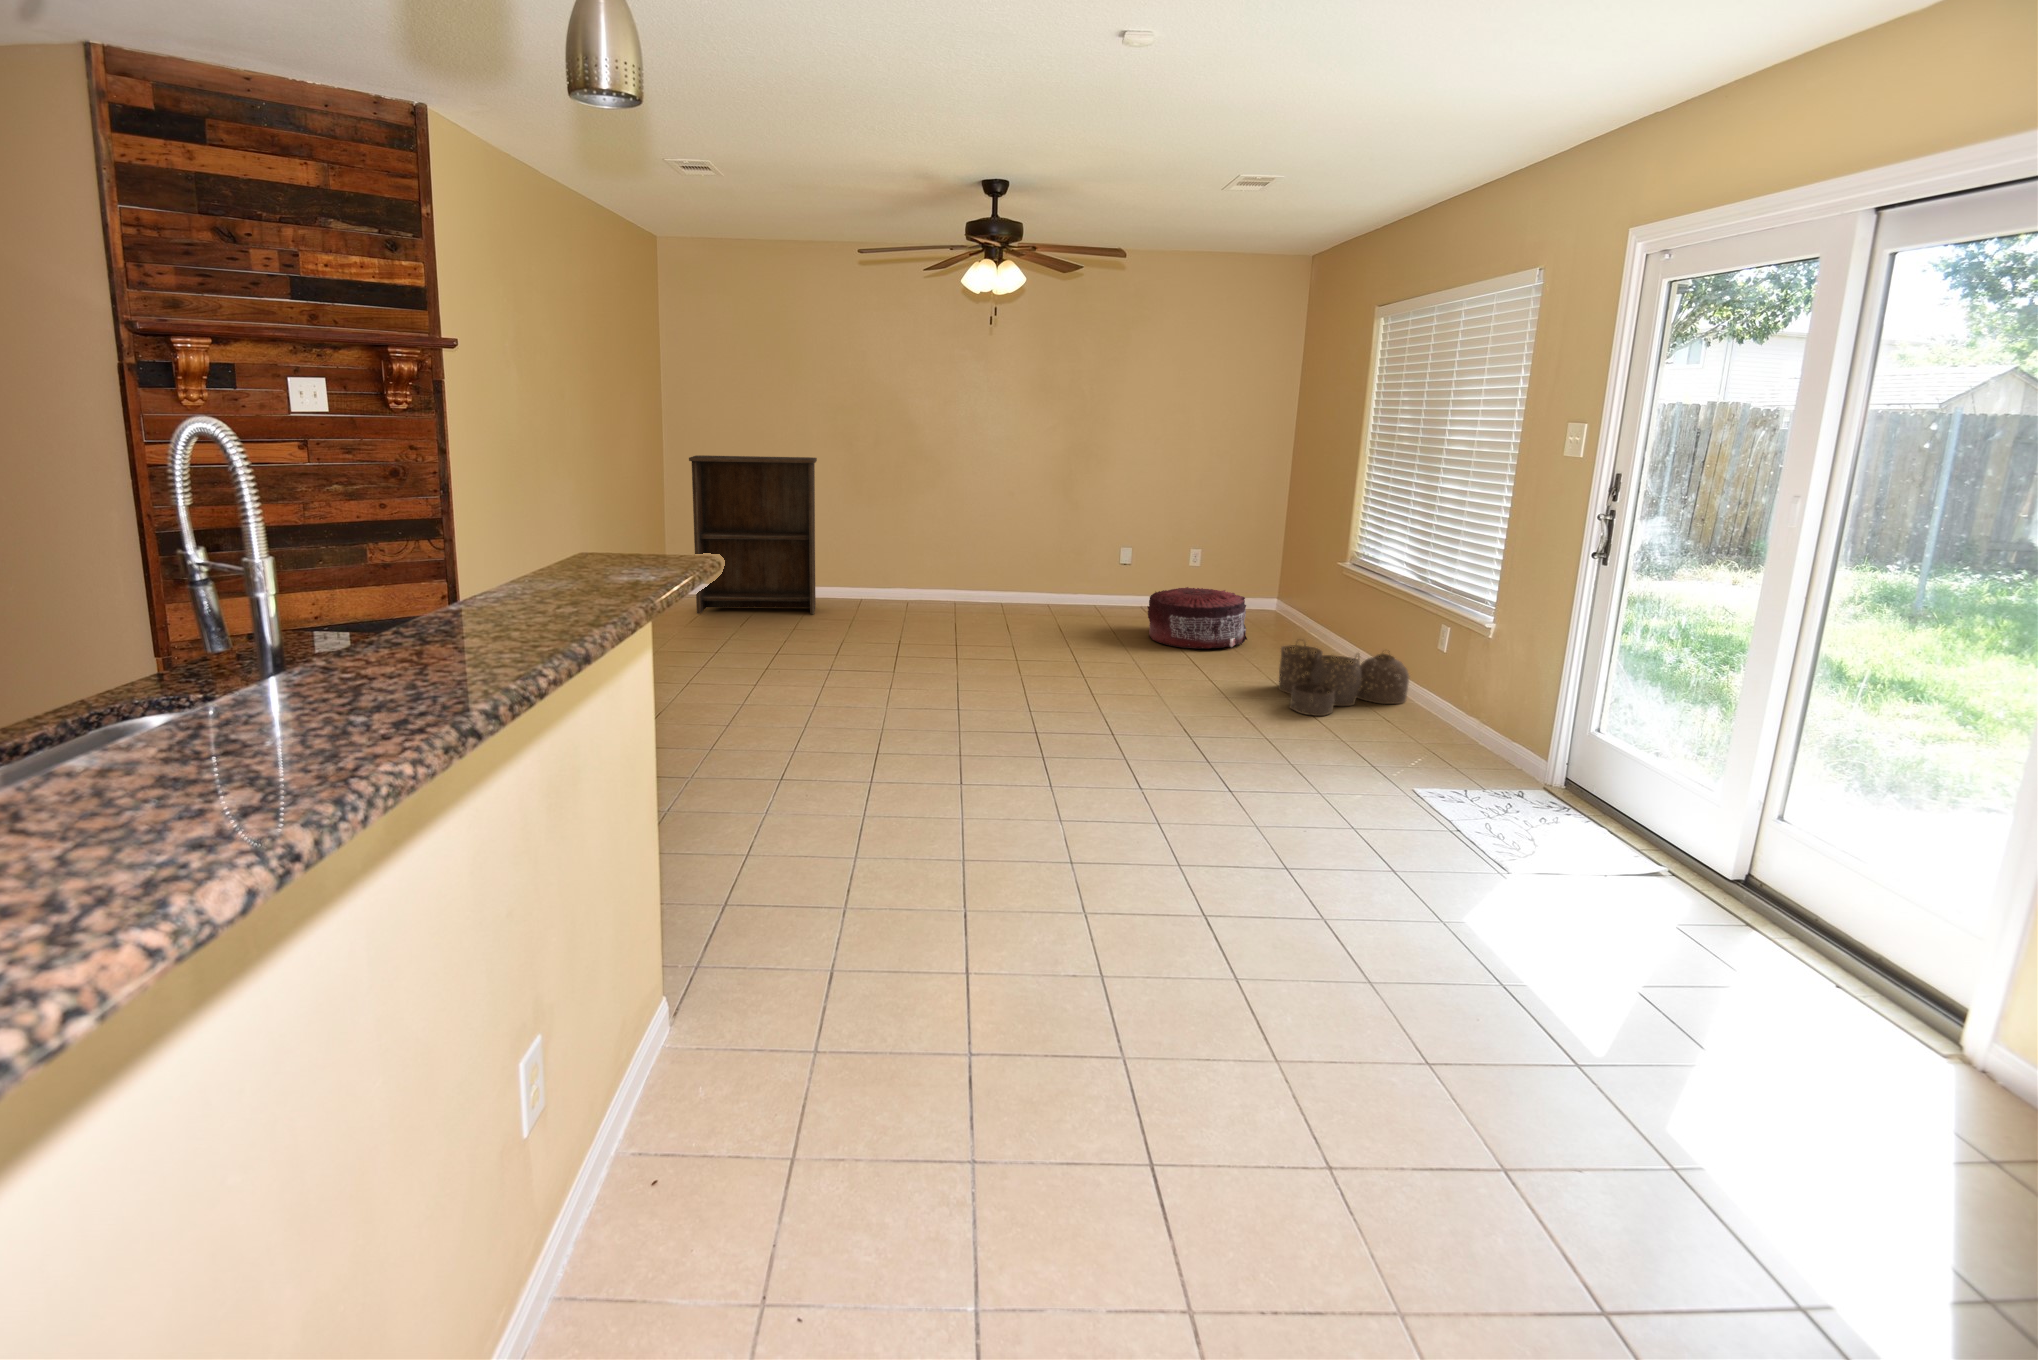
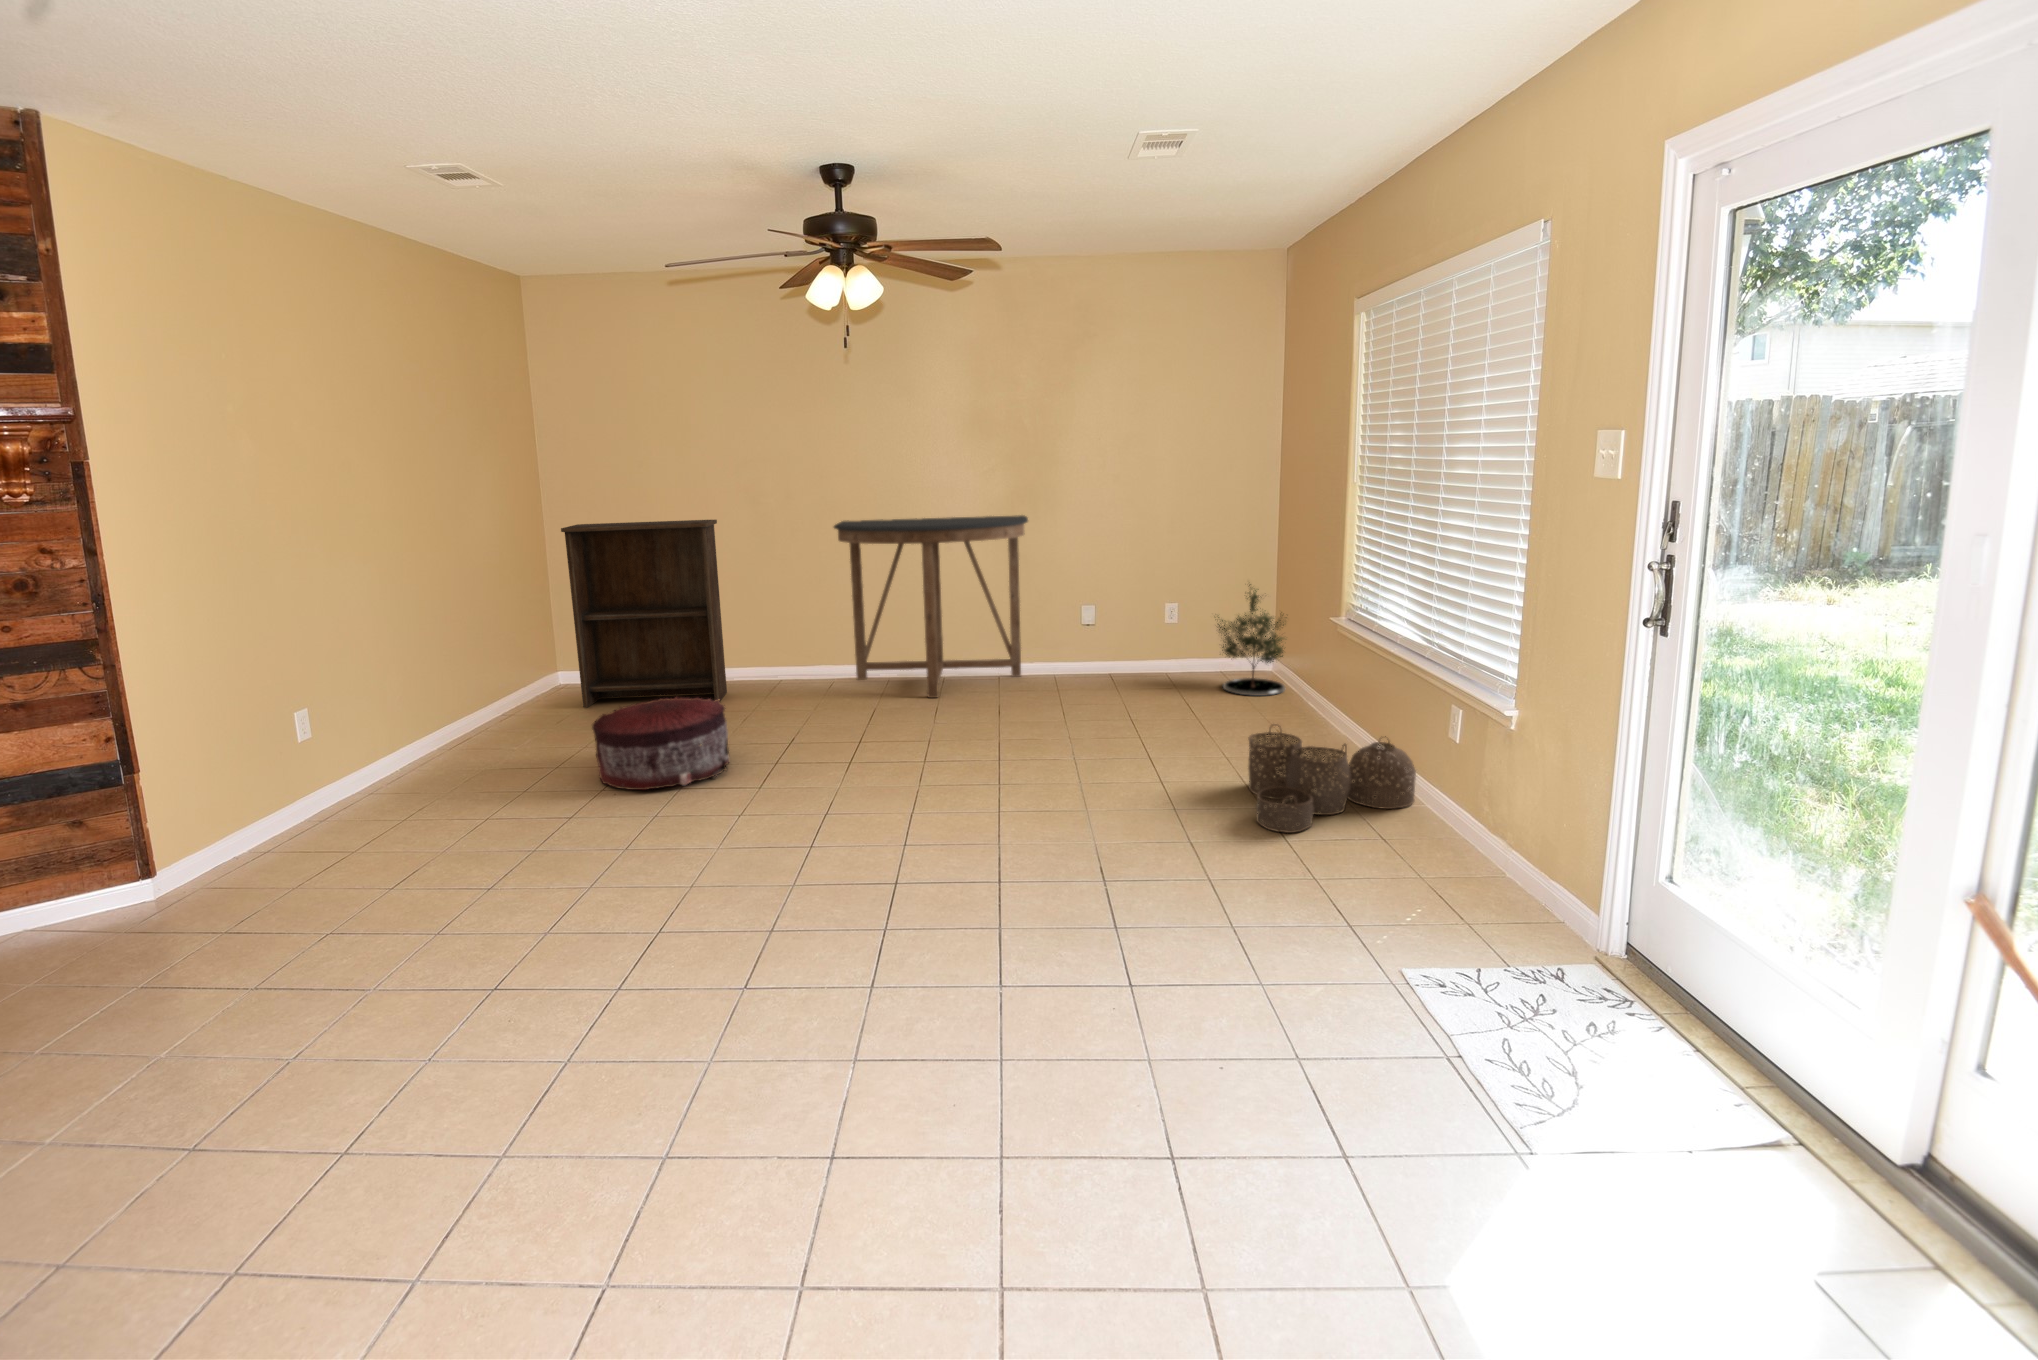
console table: none [916,465,1082,619] -> present [834,515,1028,698]
potted tree: none [1230,531,1297,628] -> present [1218,584,1285,696]
pouf: present [1147,587,1247,649] -> present [592,697,730,790]

